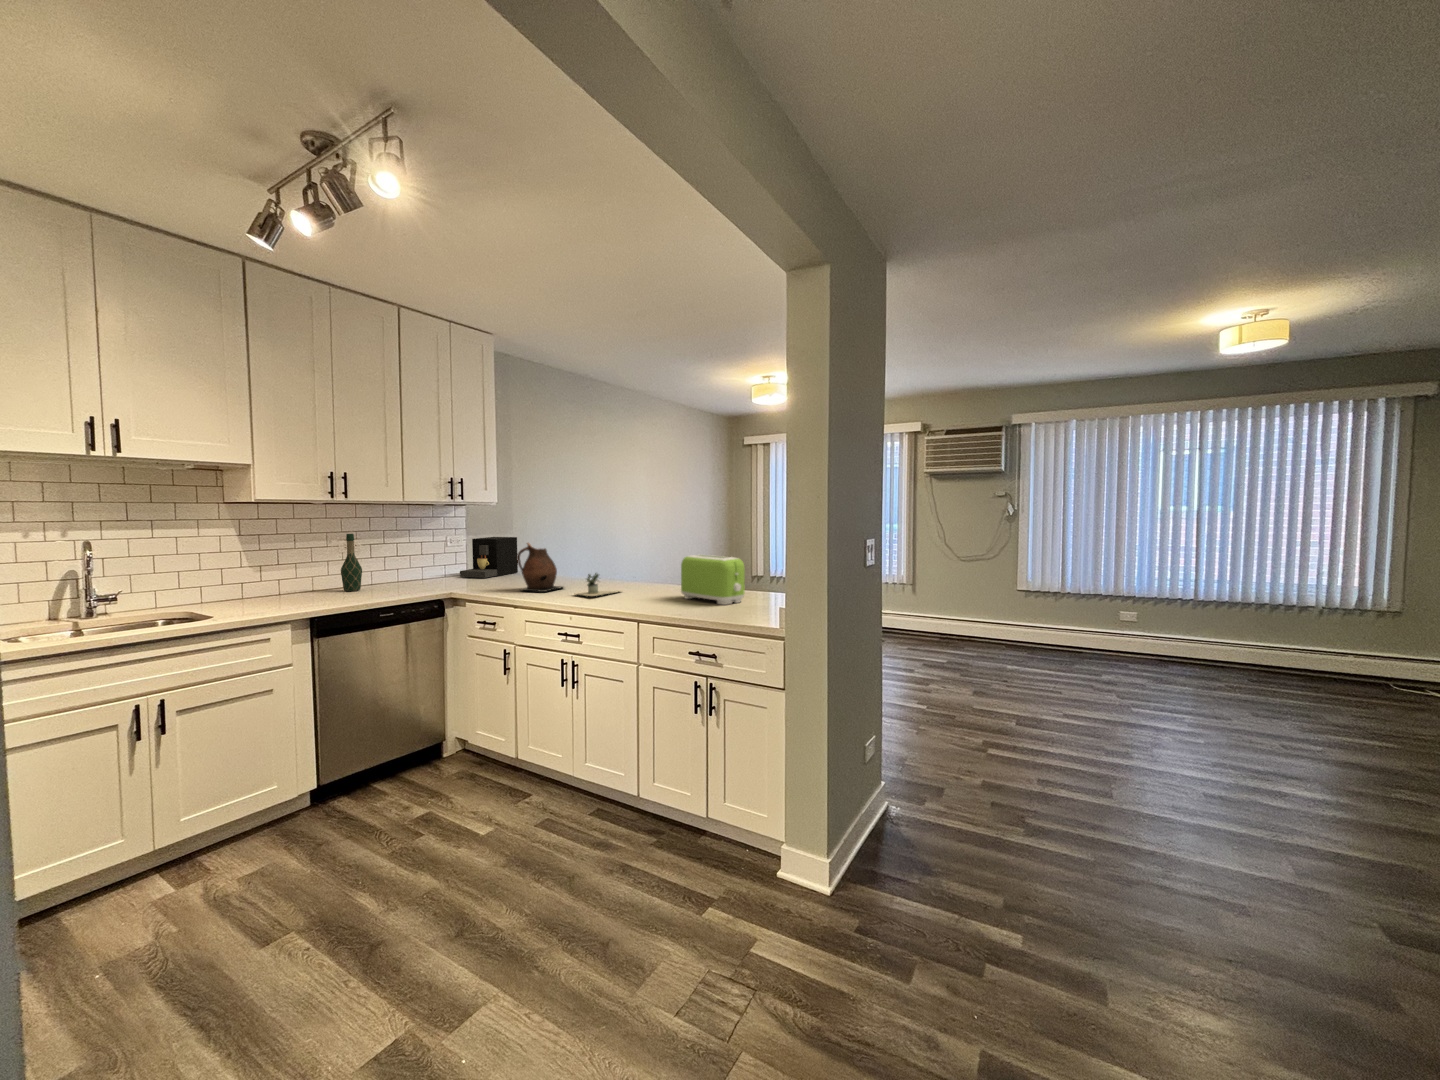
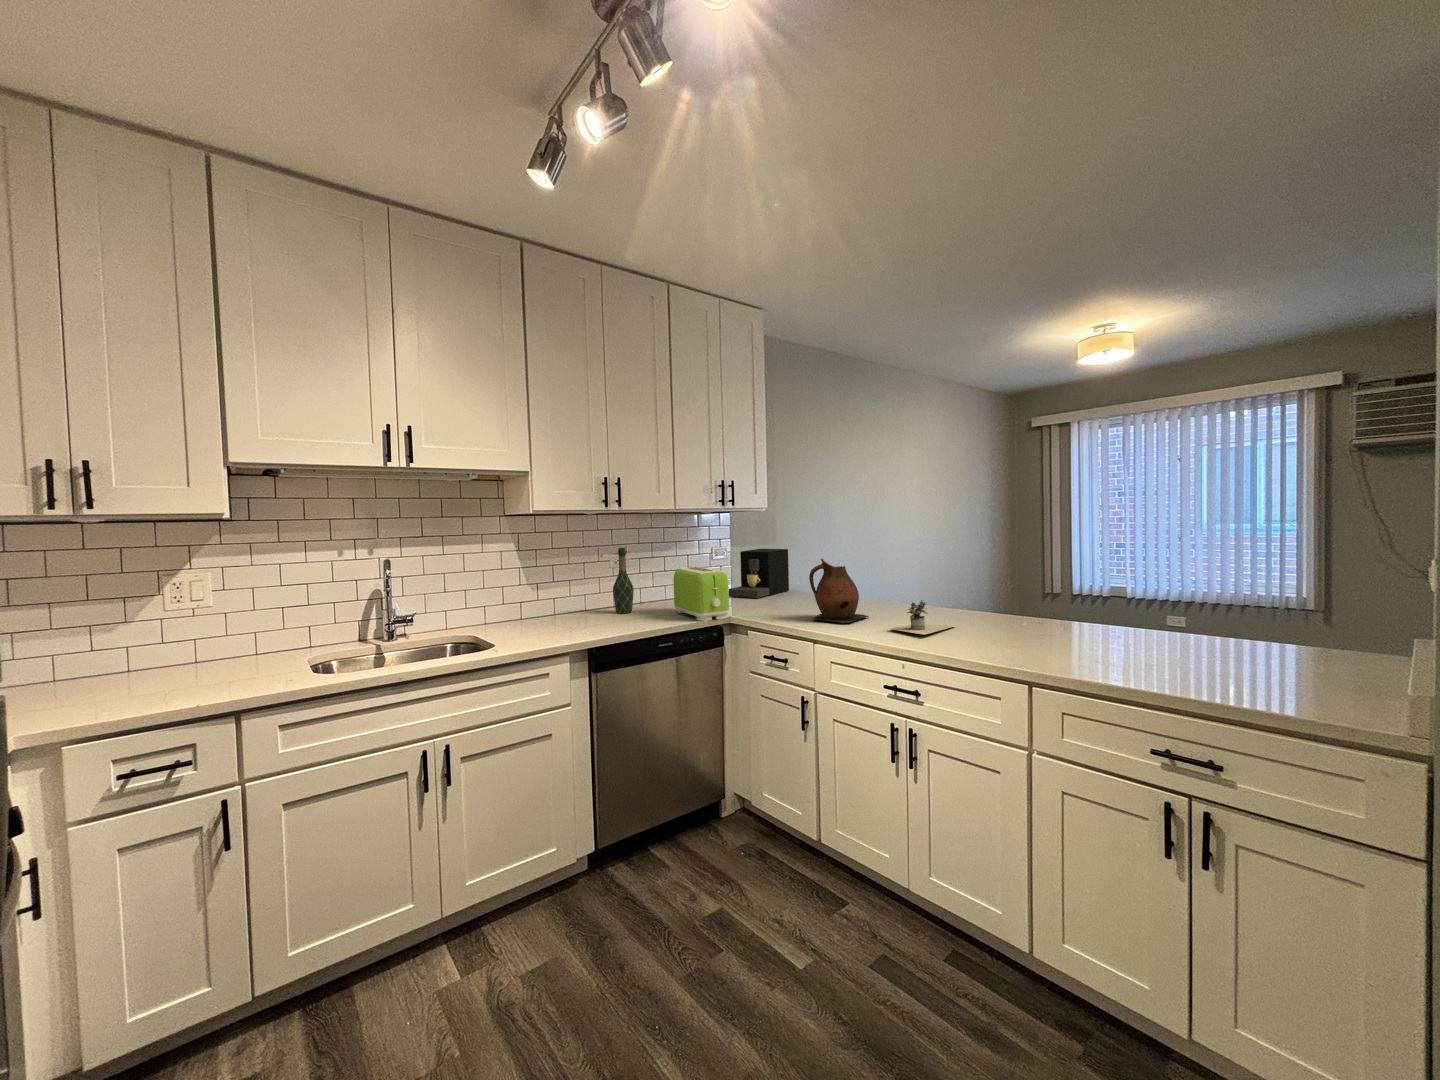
toaster: present [681,555,745,605] -> present [674,567,729,621]

